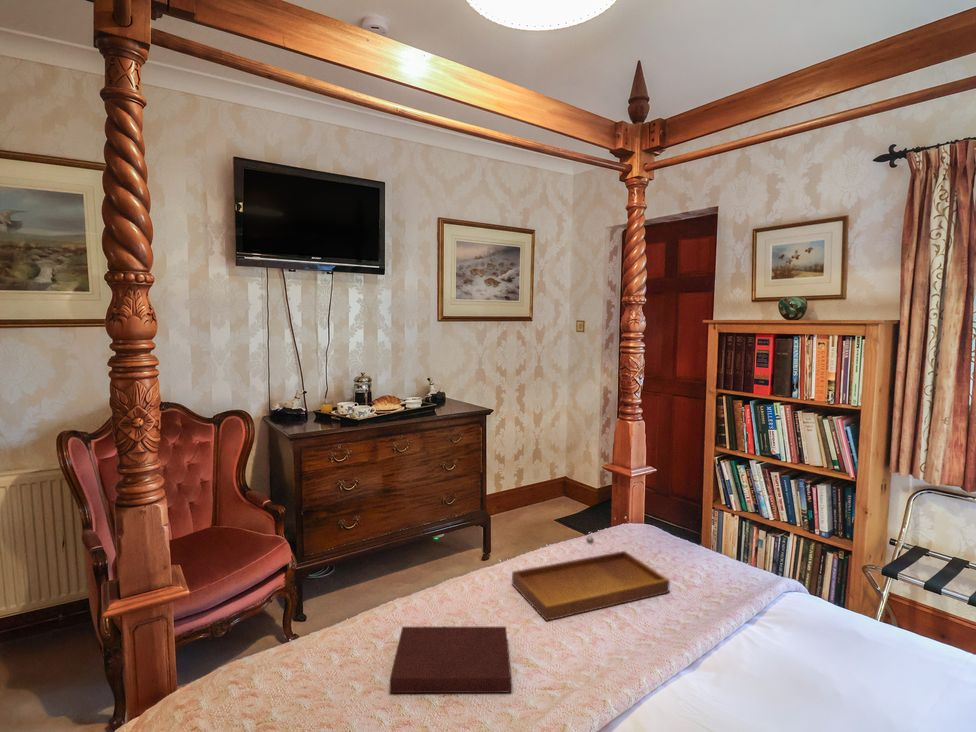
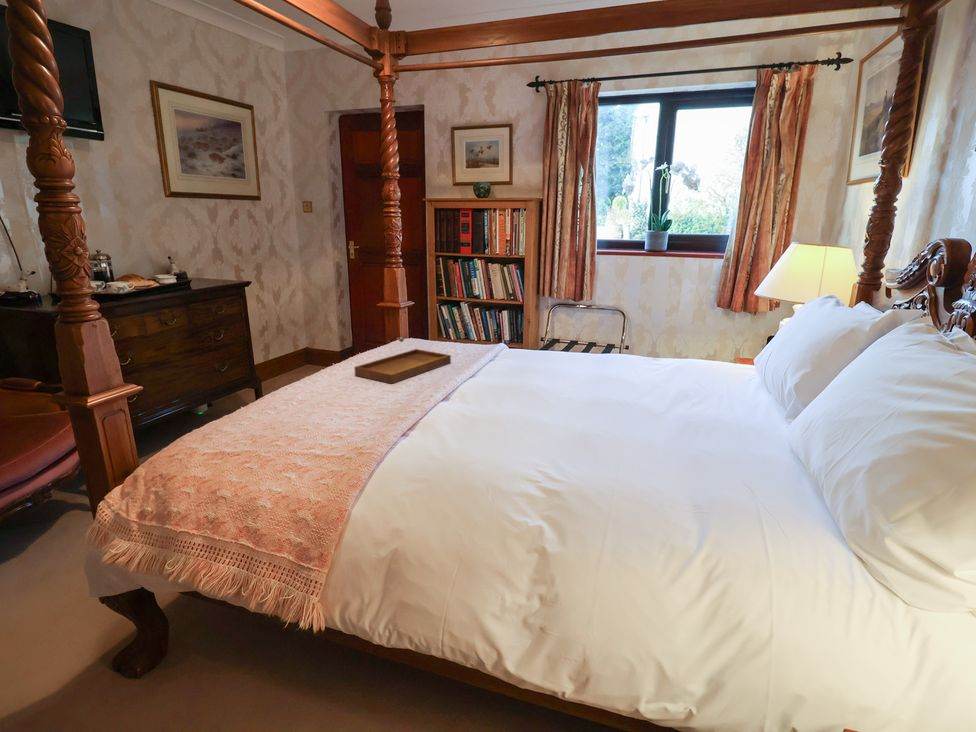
notebook: present [390,626,511,693] -> none [308,386,397,422]

